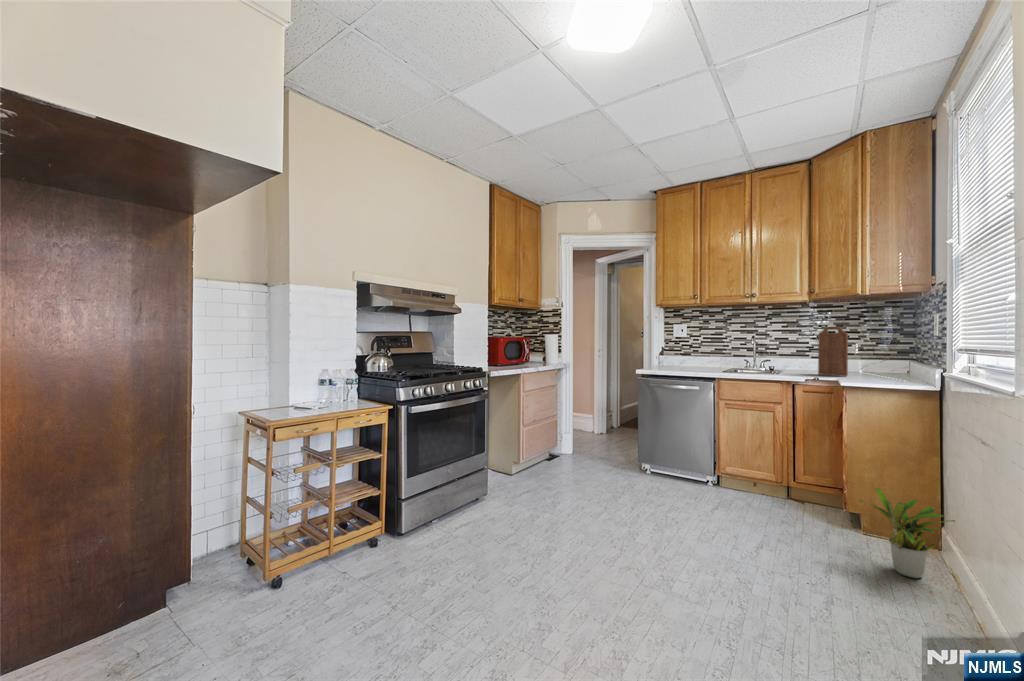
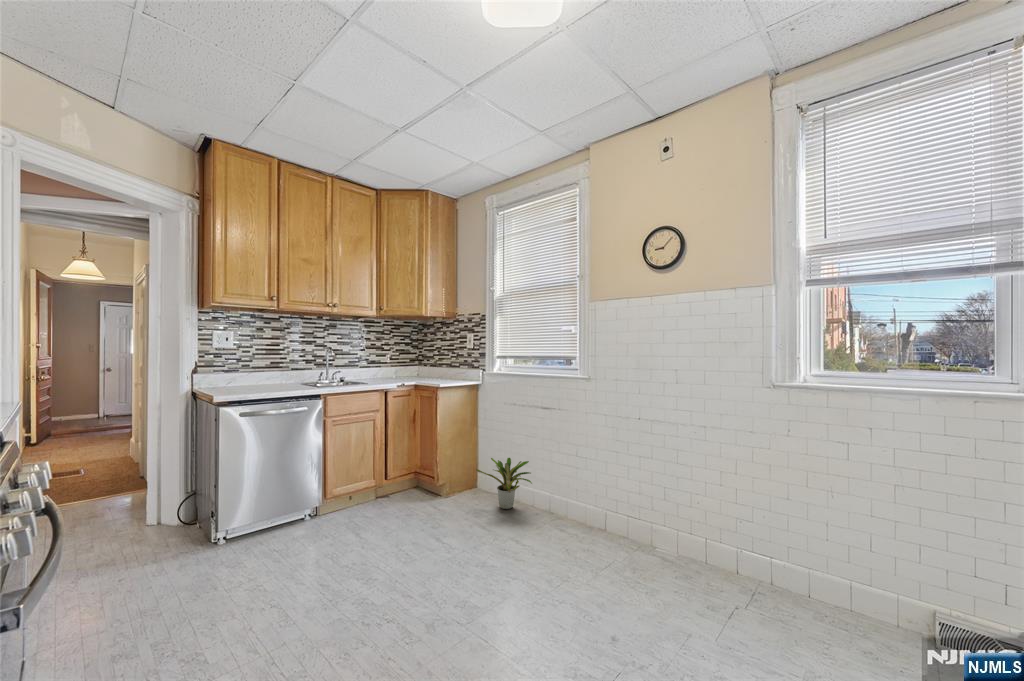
cutting board: present [818,327,848,376] -> none [389,342,414,382]

